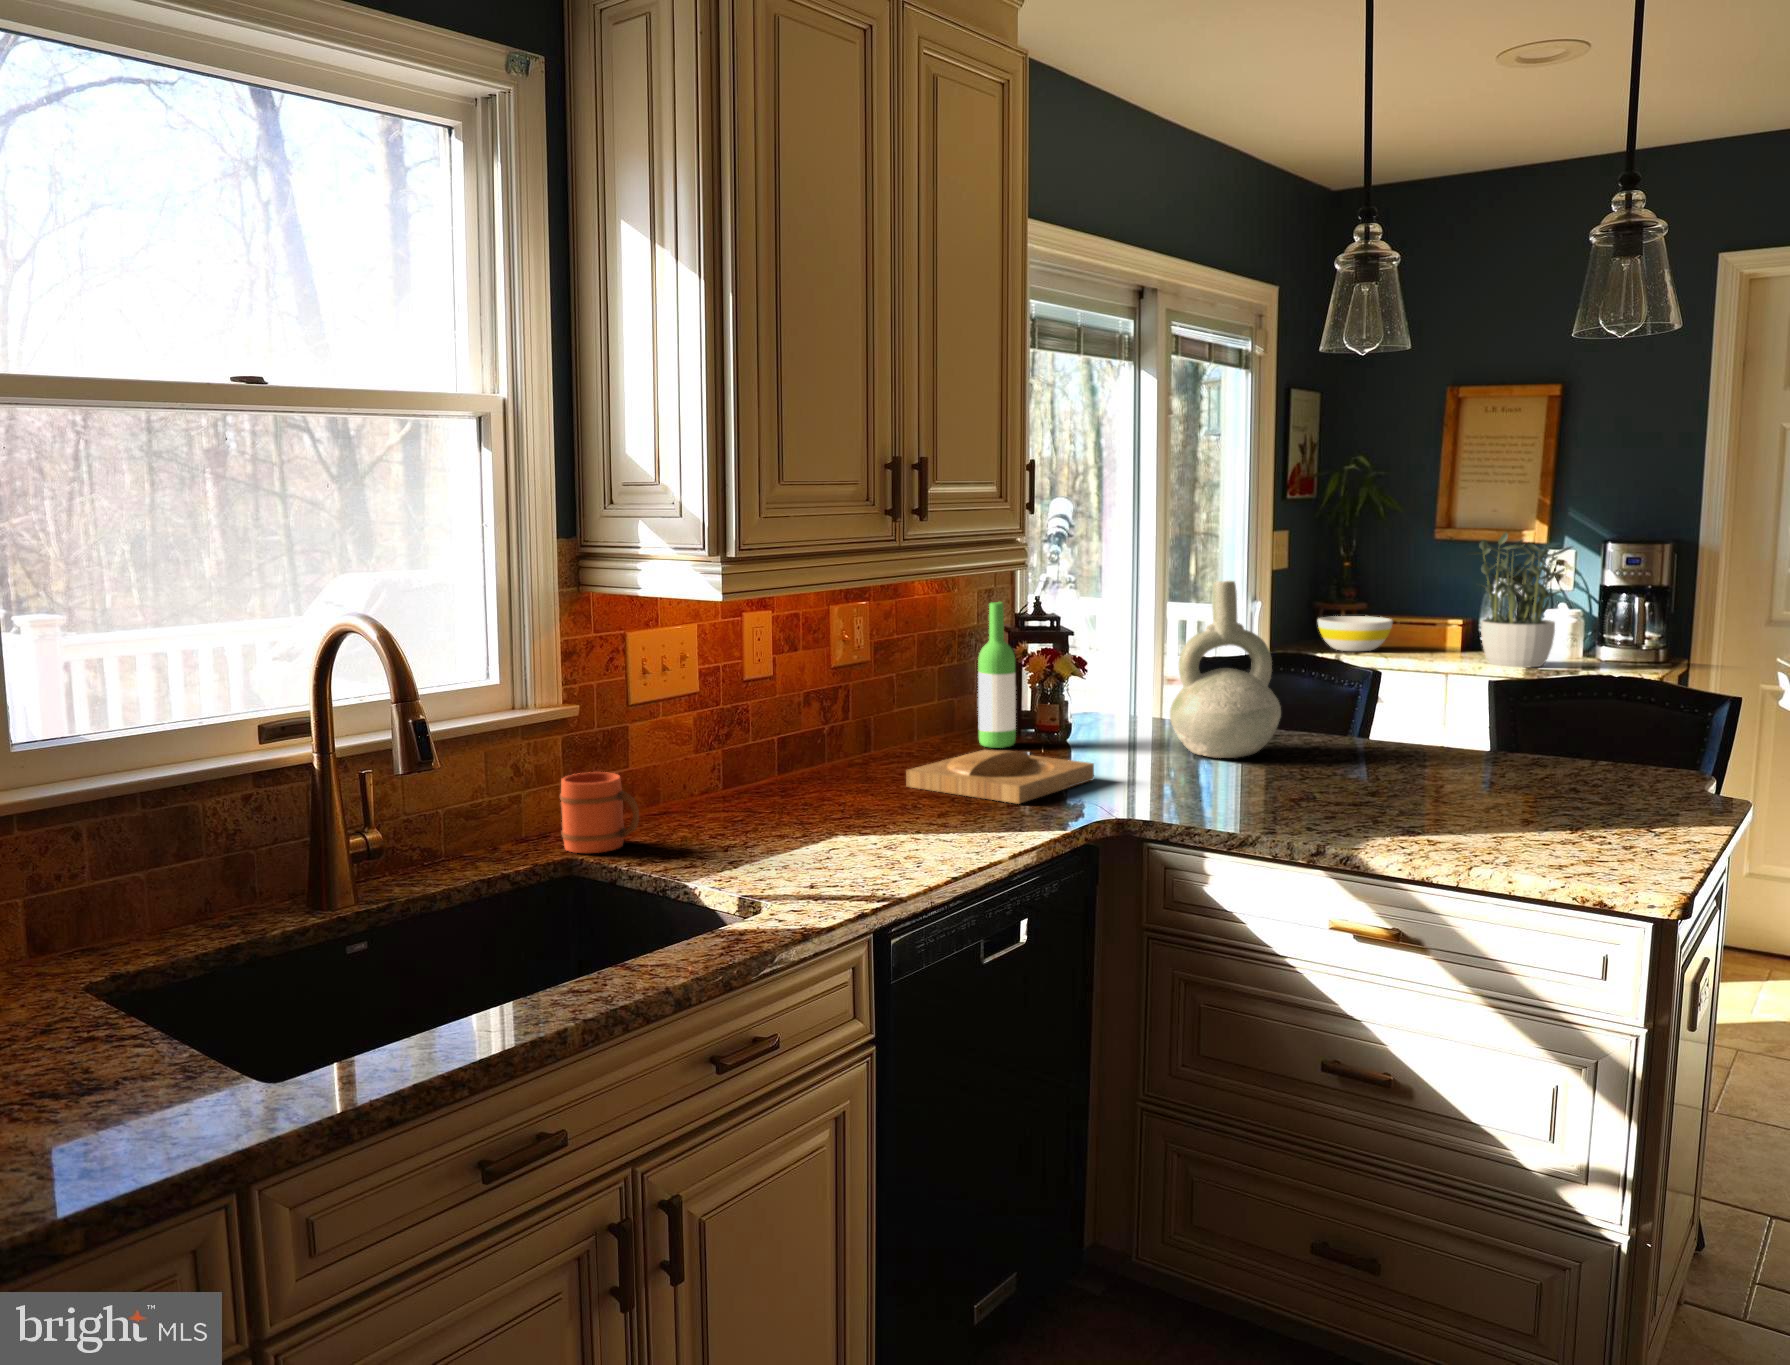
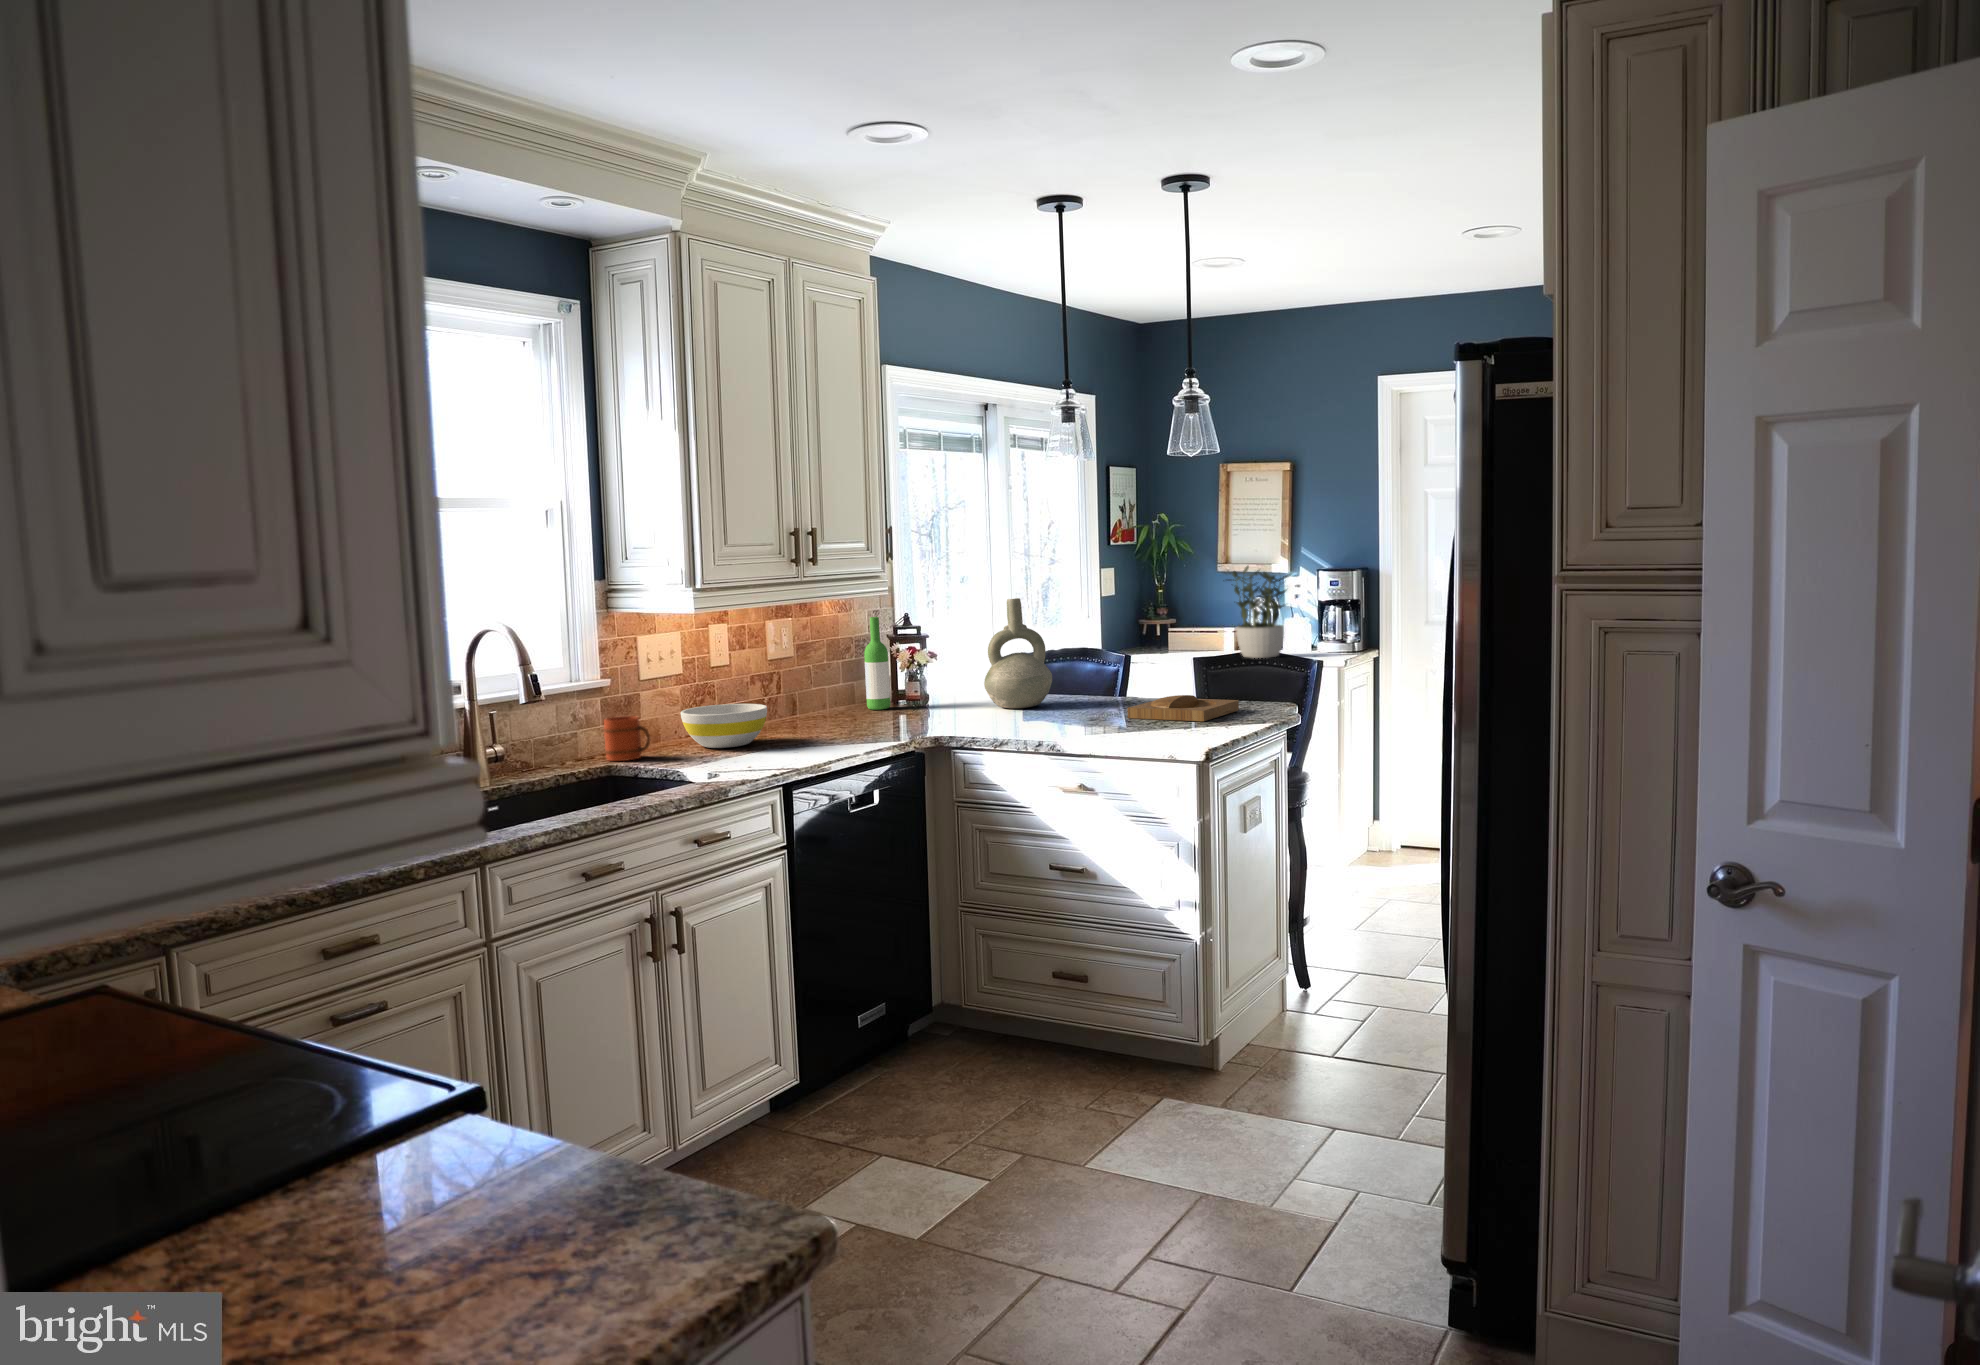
bowl: present [1318,616,1393,651] -> present [681,704,767,748]
tray: present [906,750,1094,804] -> present [1128,695,1239,721]

